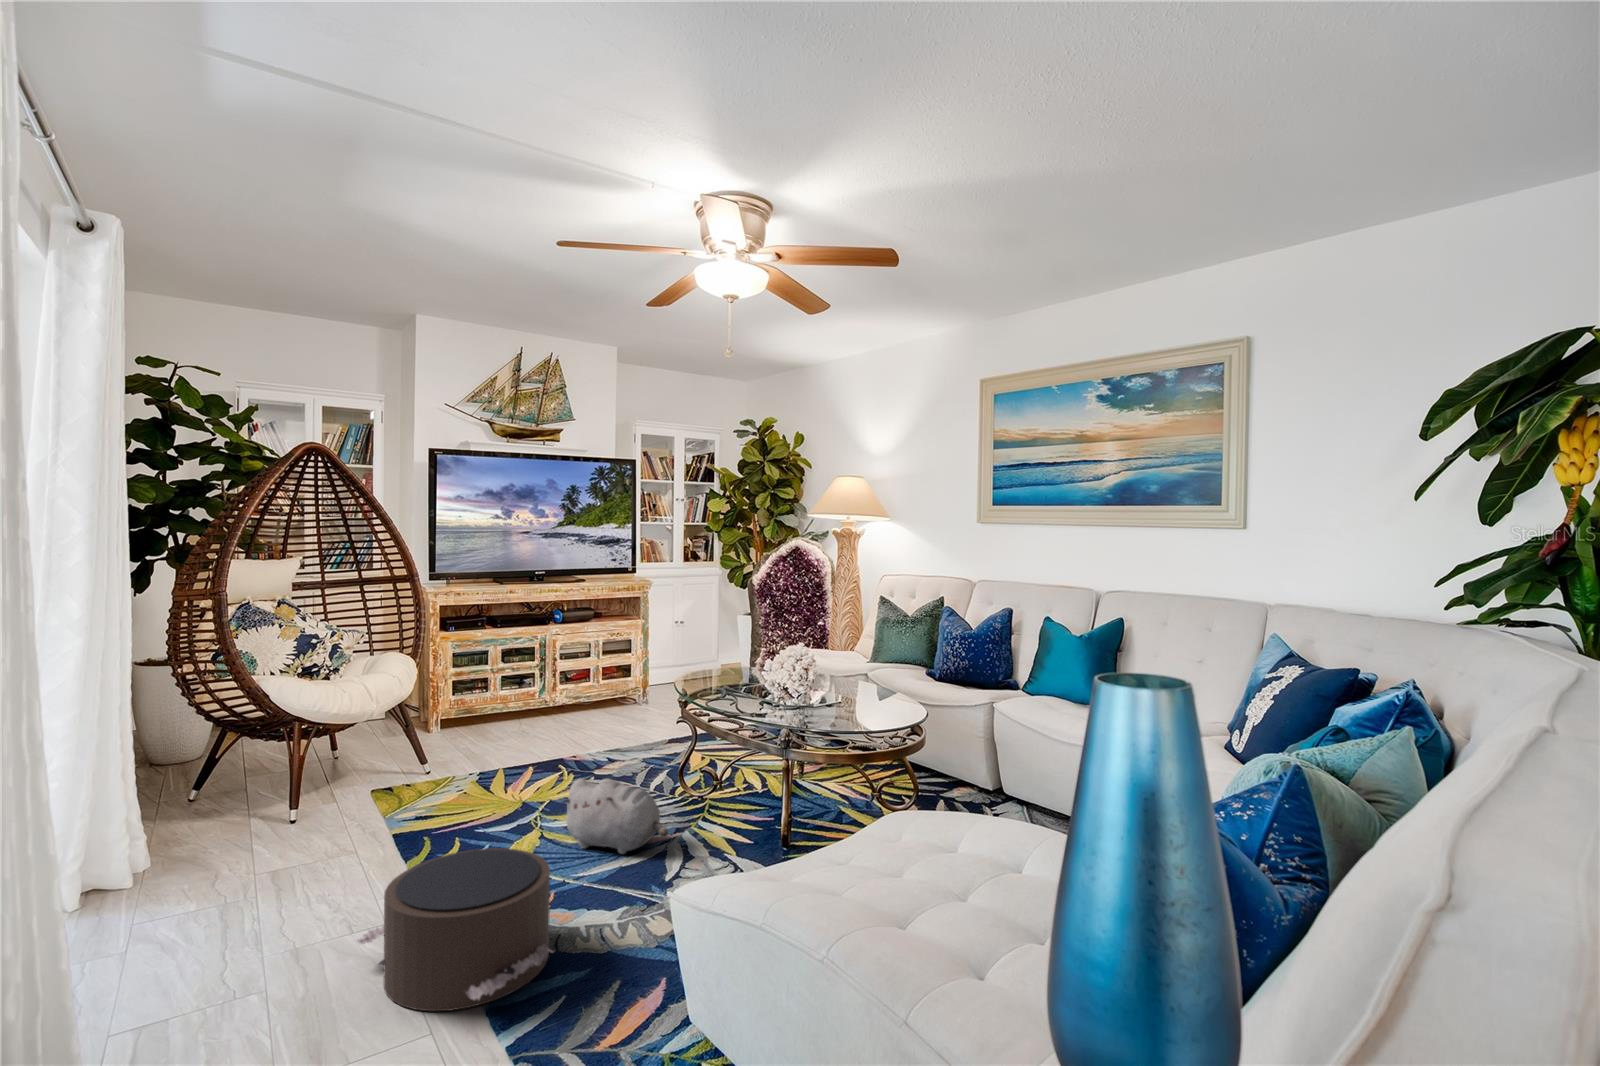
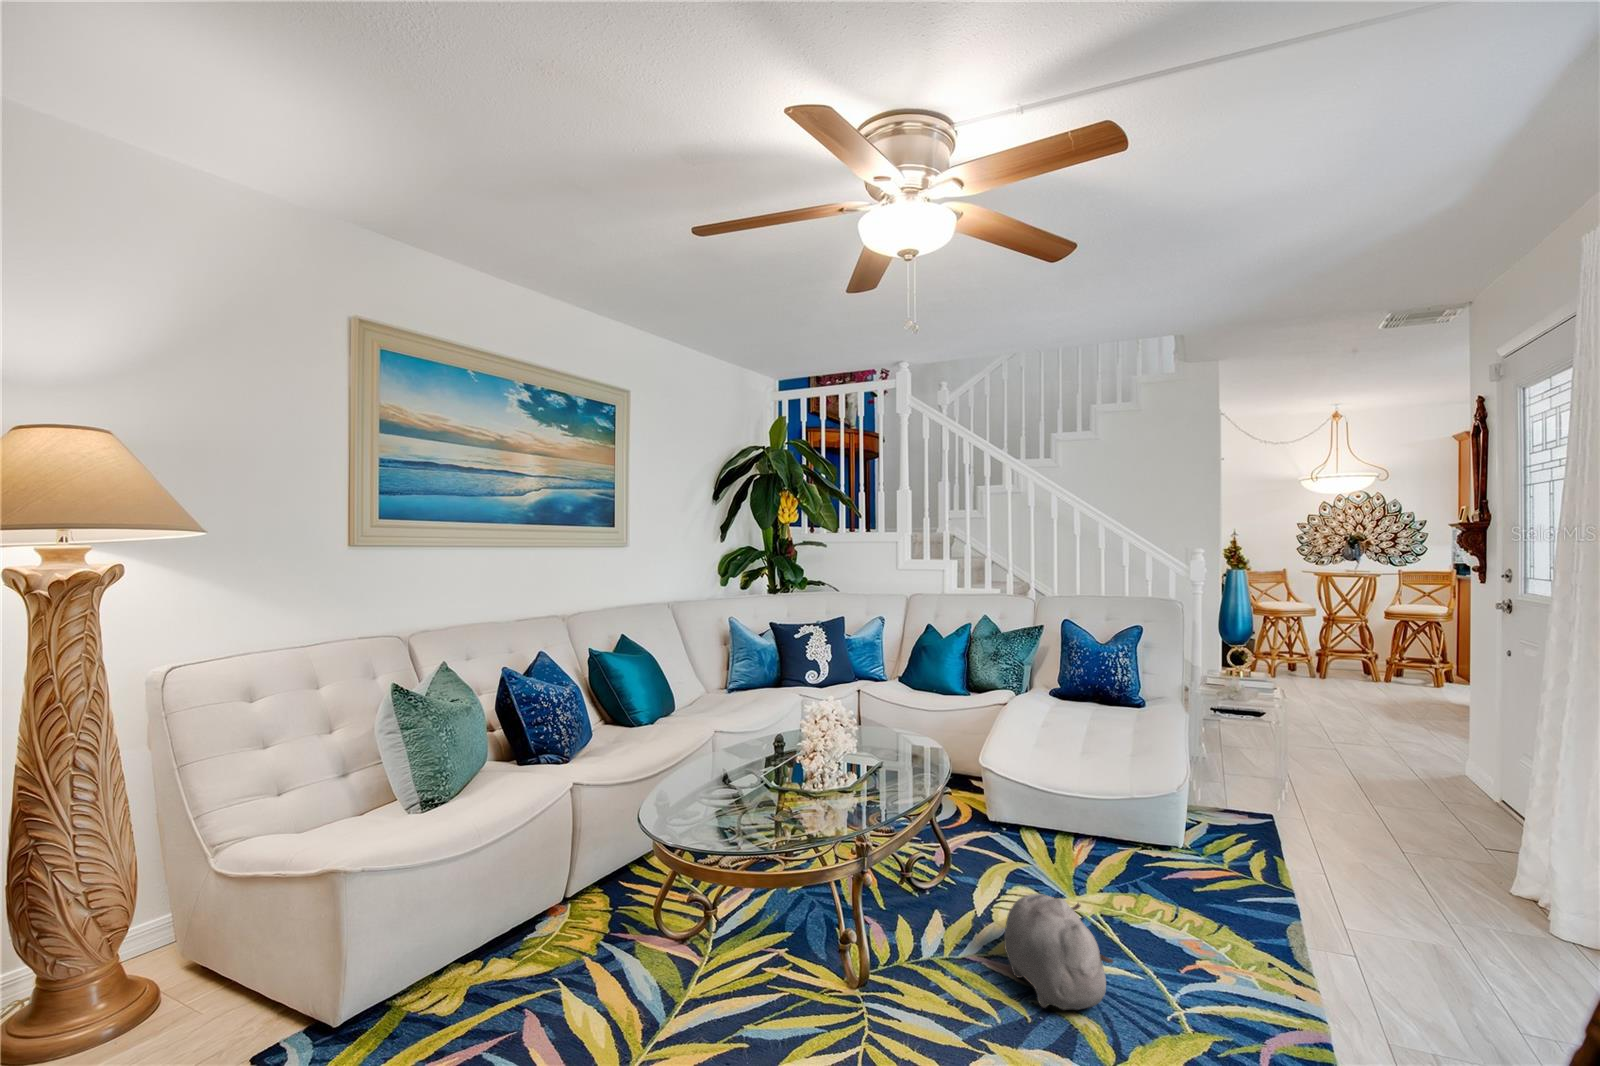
pouf: present [357,848,554,1011] -> none [1225,846,1423,991]

